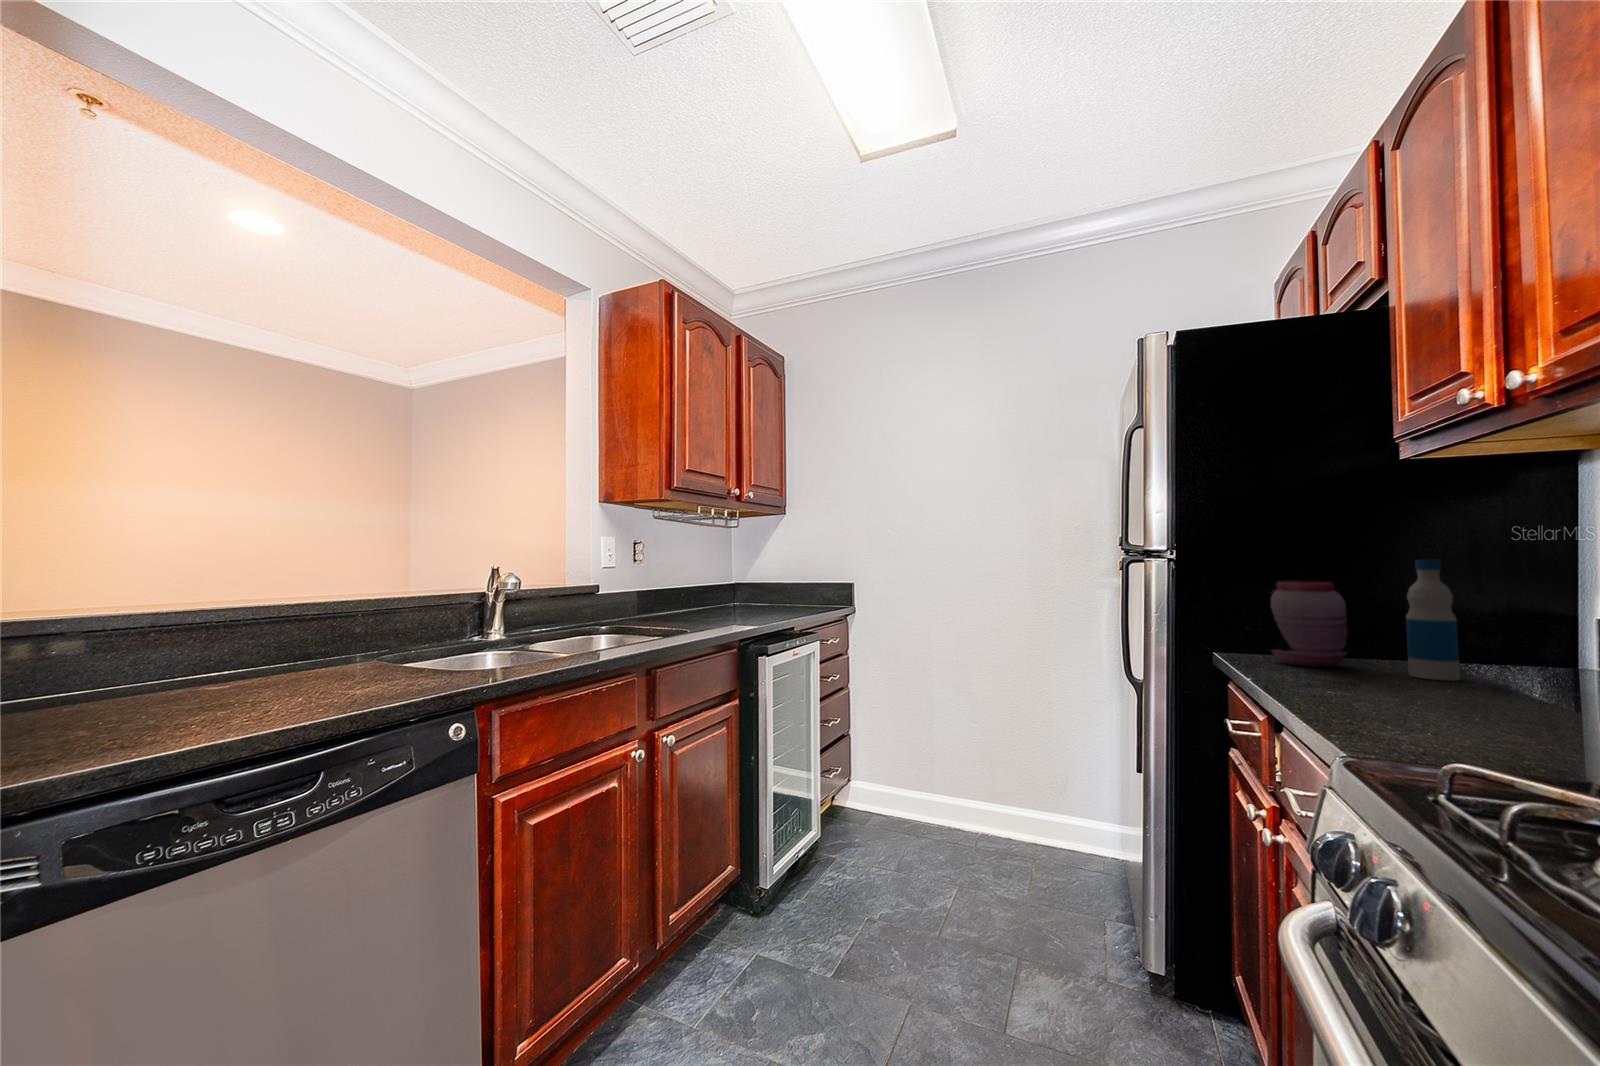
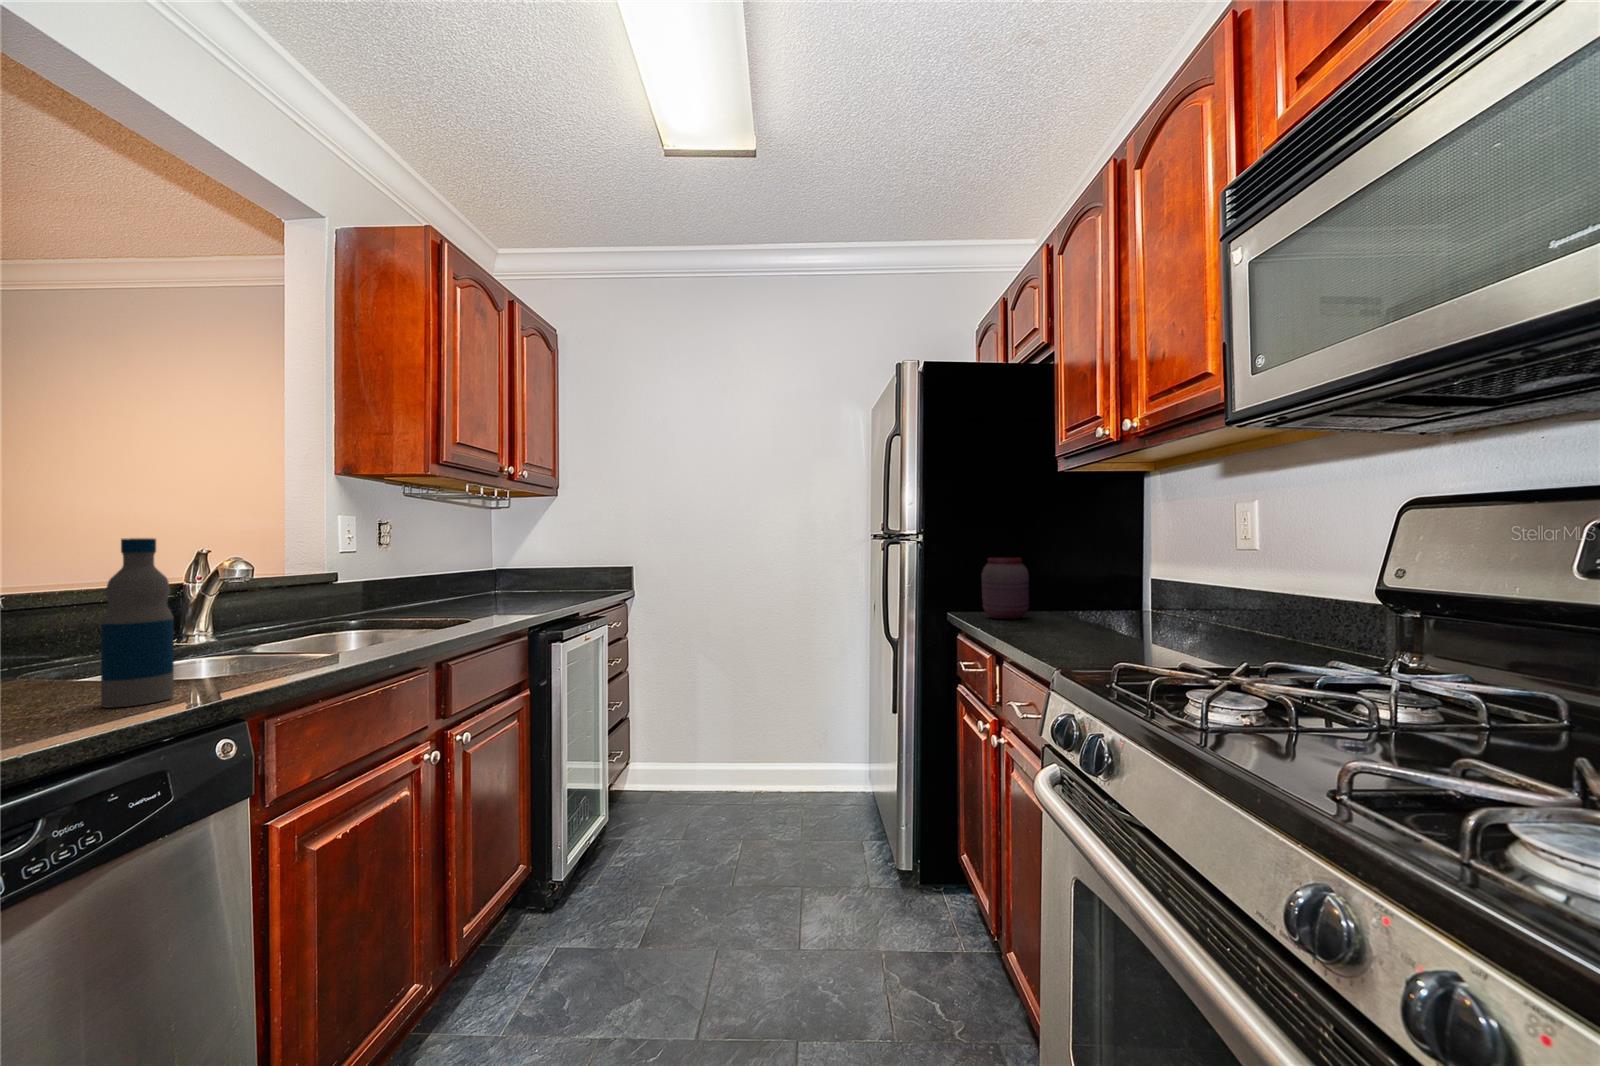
bottle: present [1406,560,1460,681] -> present [101,538,174,708]

